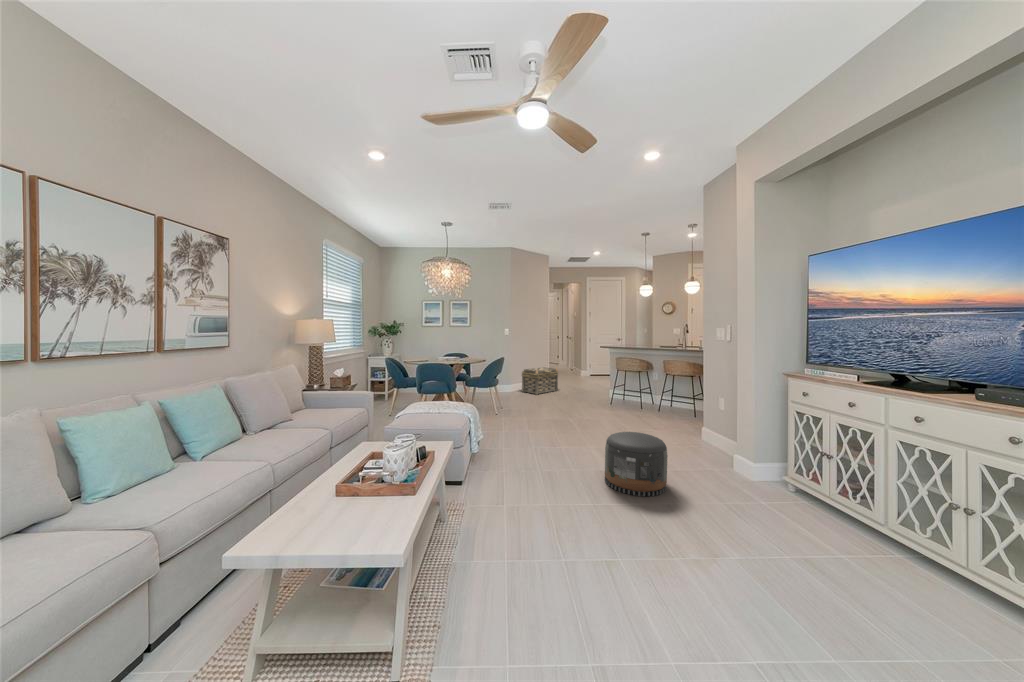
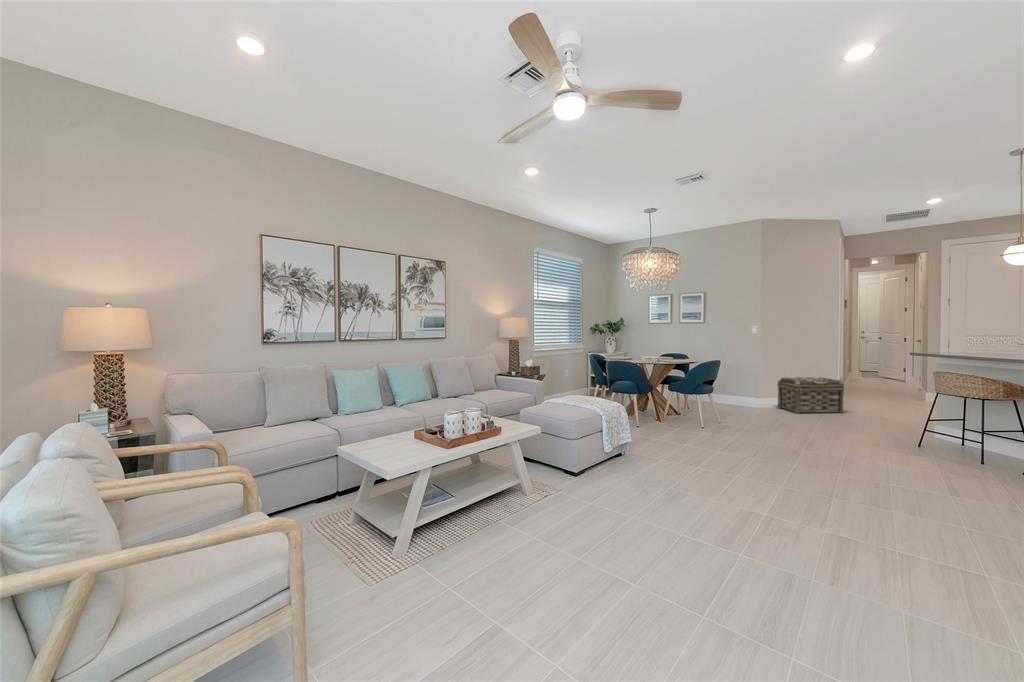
pouf: present [605,432,668,496] -> none [746,461,851,561]

